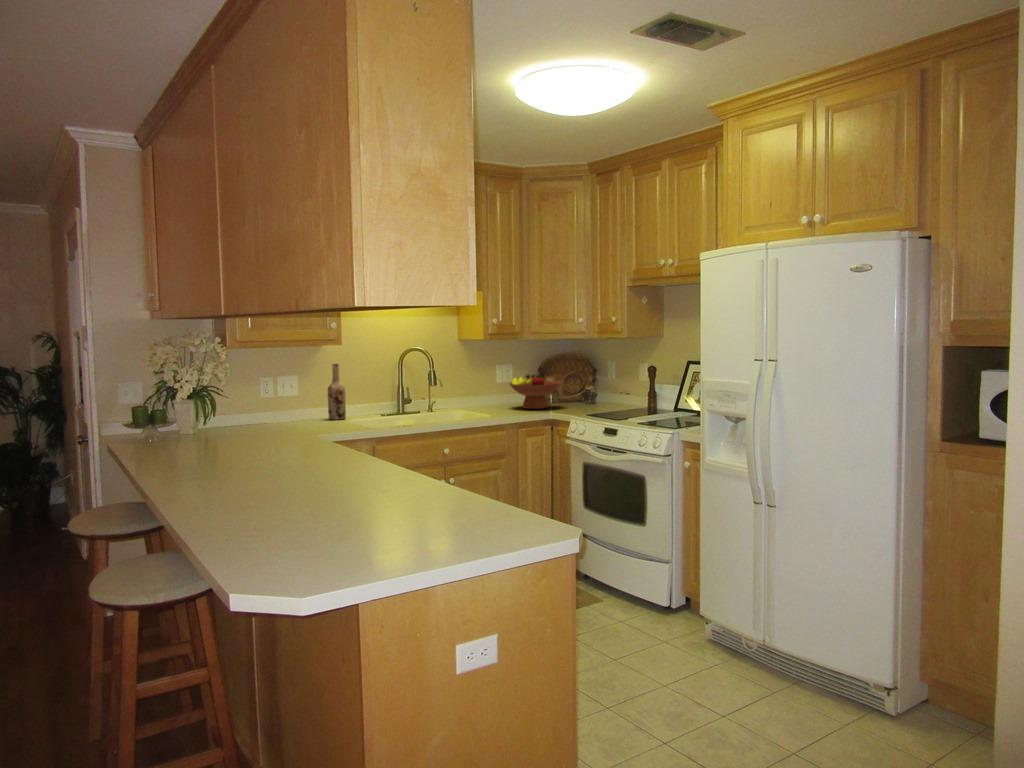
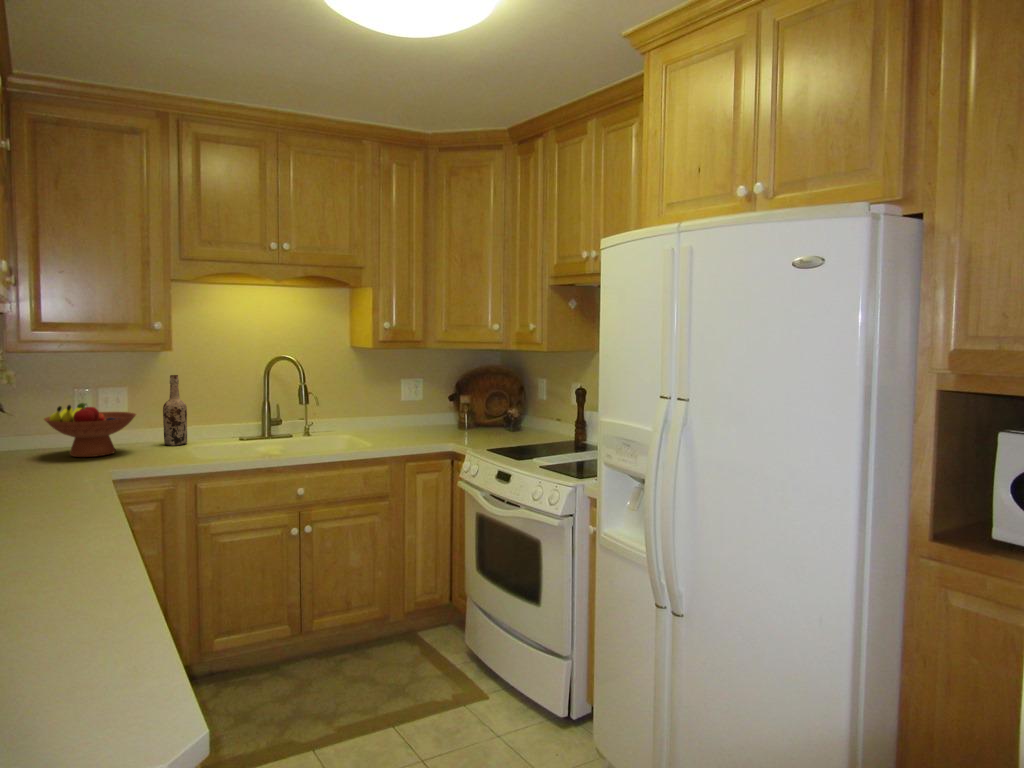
fruit bowl: present [509,374,561,409] -> present [44,403,136,457]

